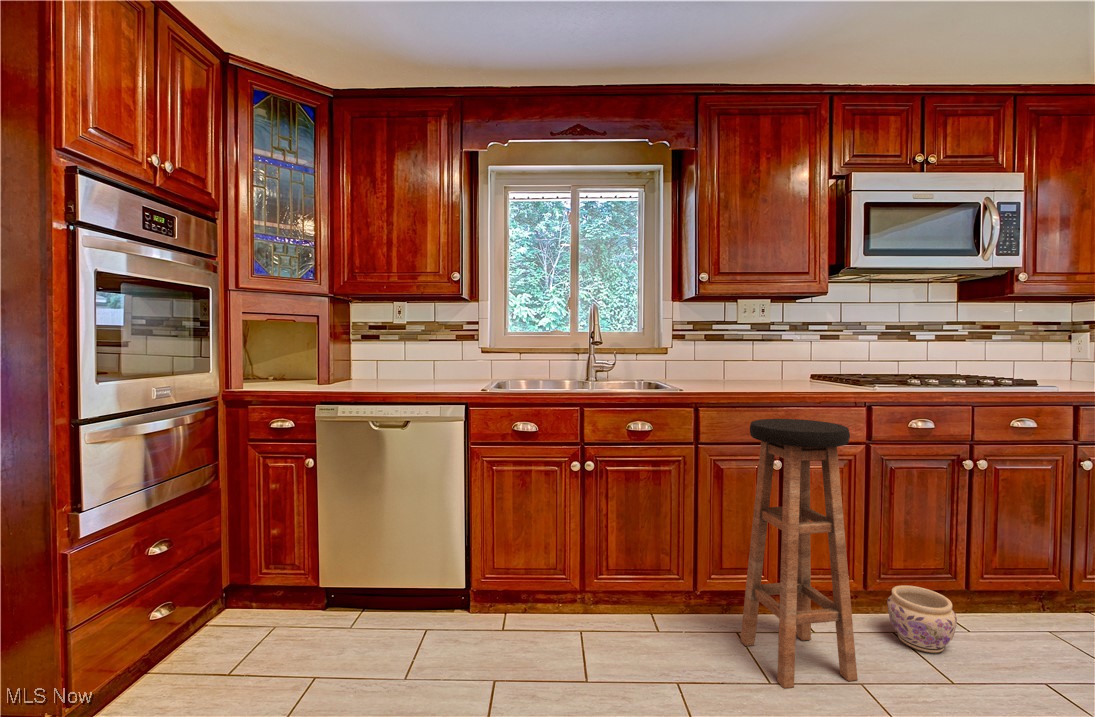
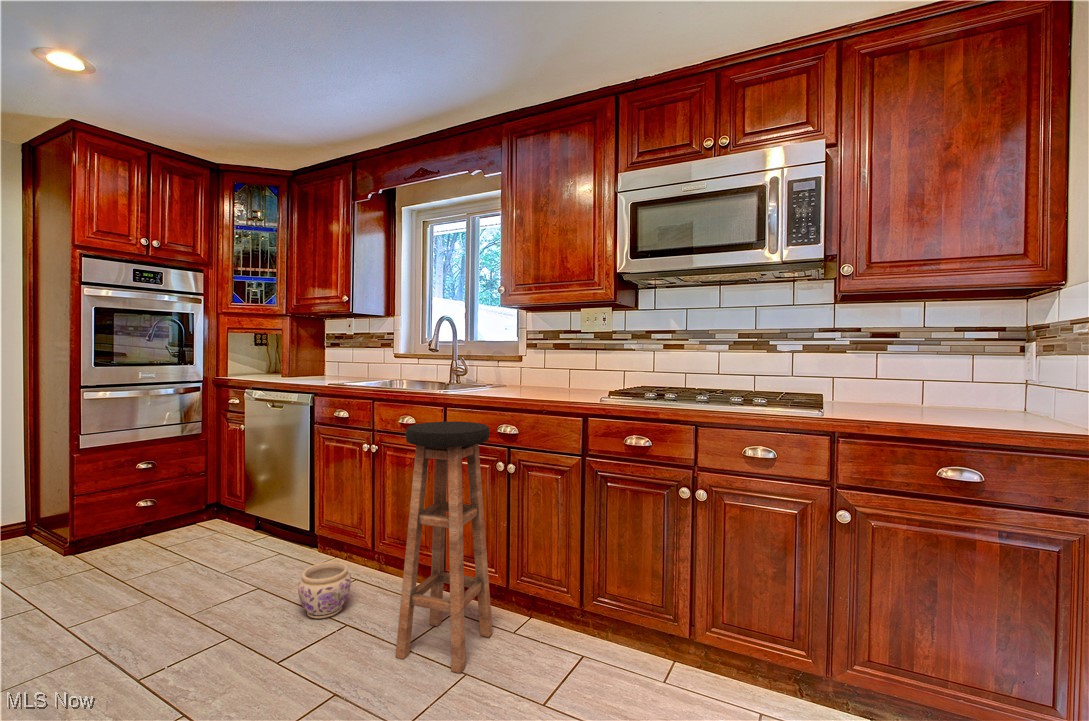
planter: present [887,585,957,654] -> present [298,562,351,619]

